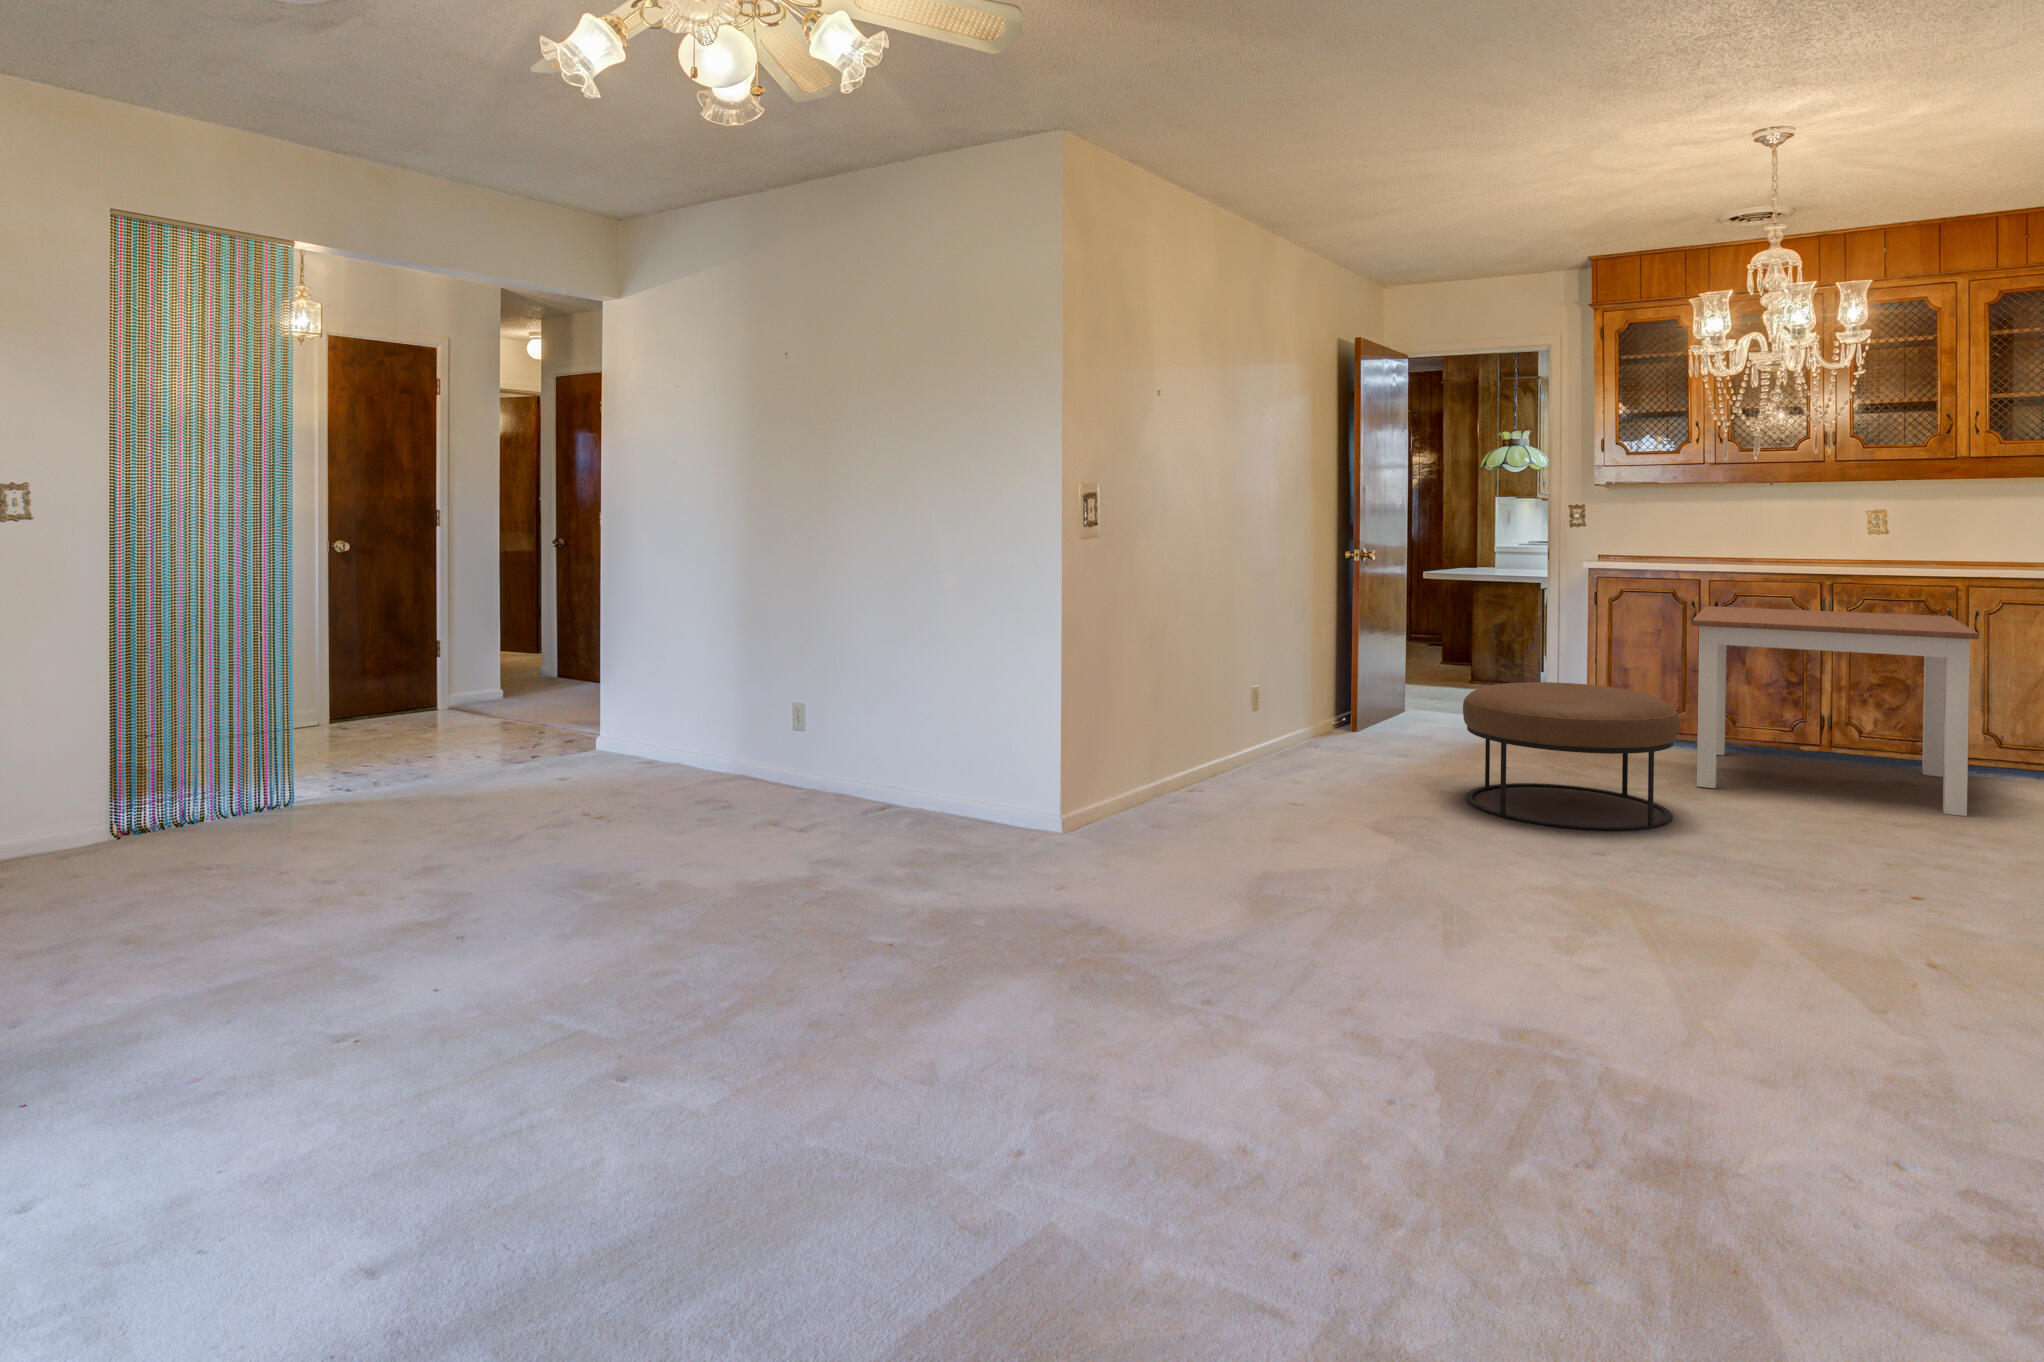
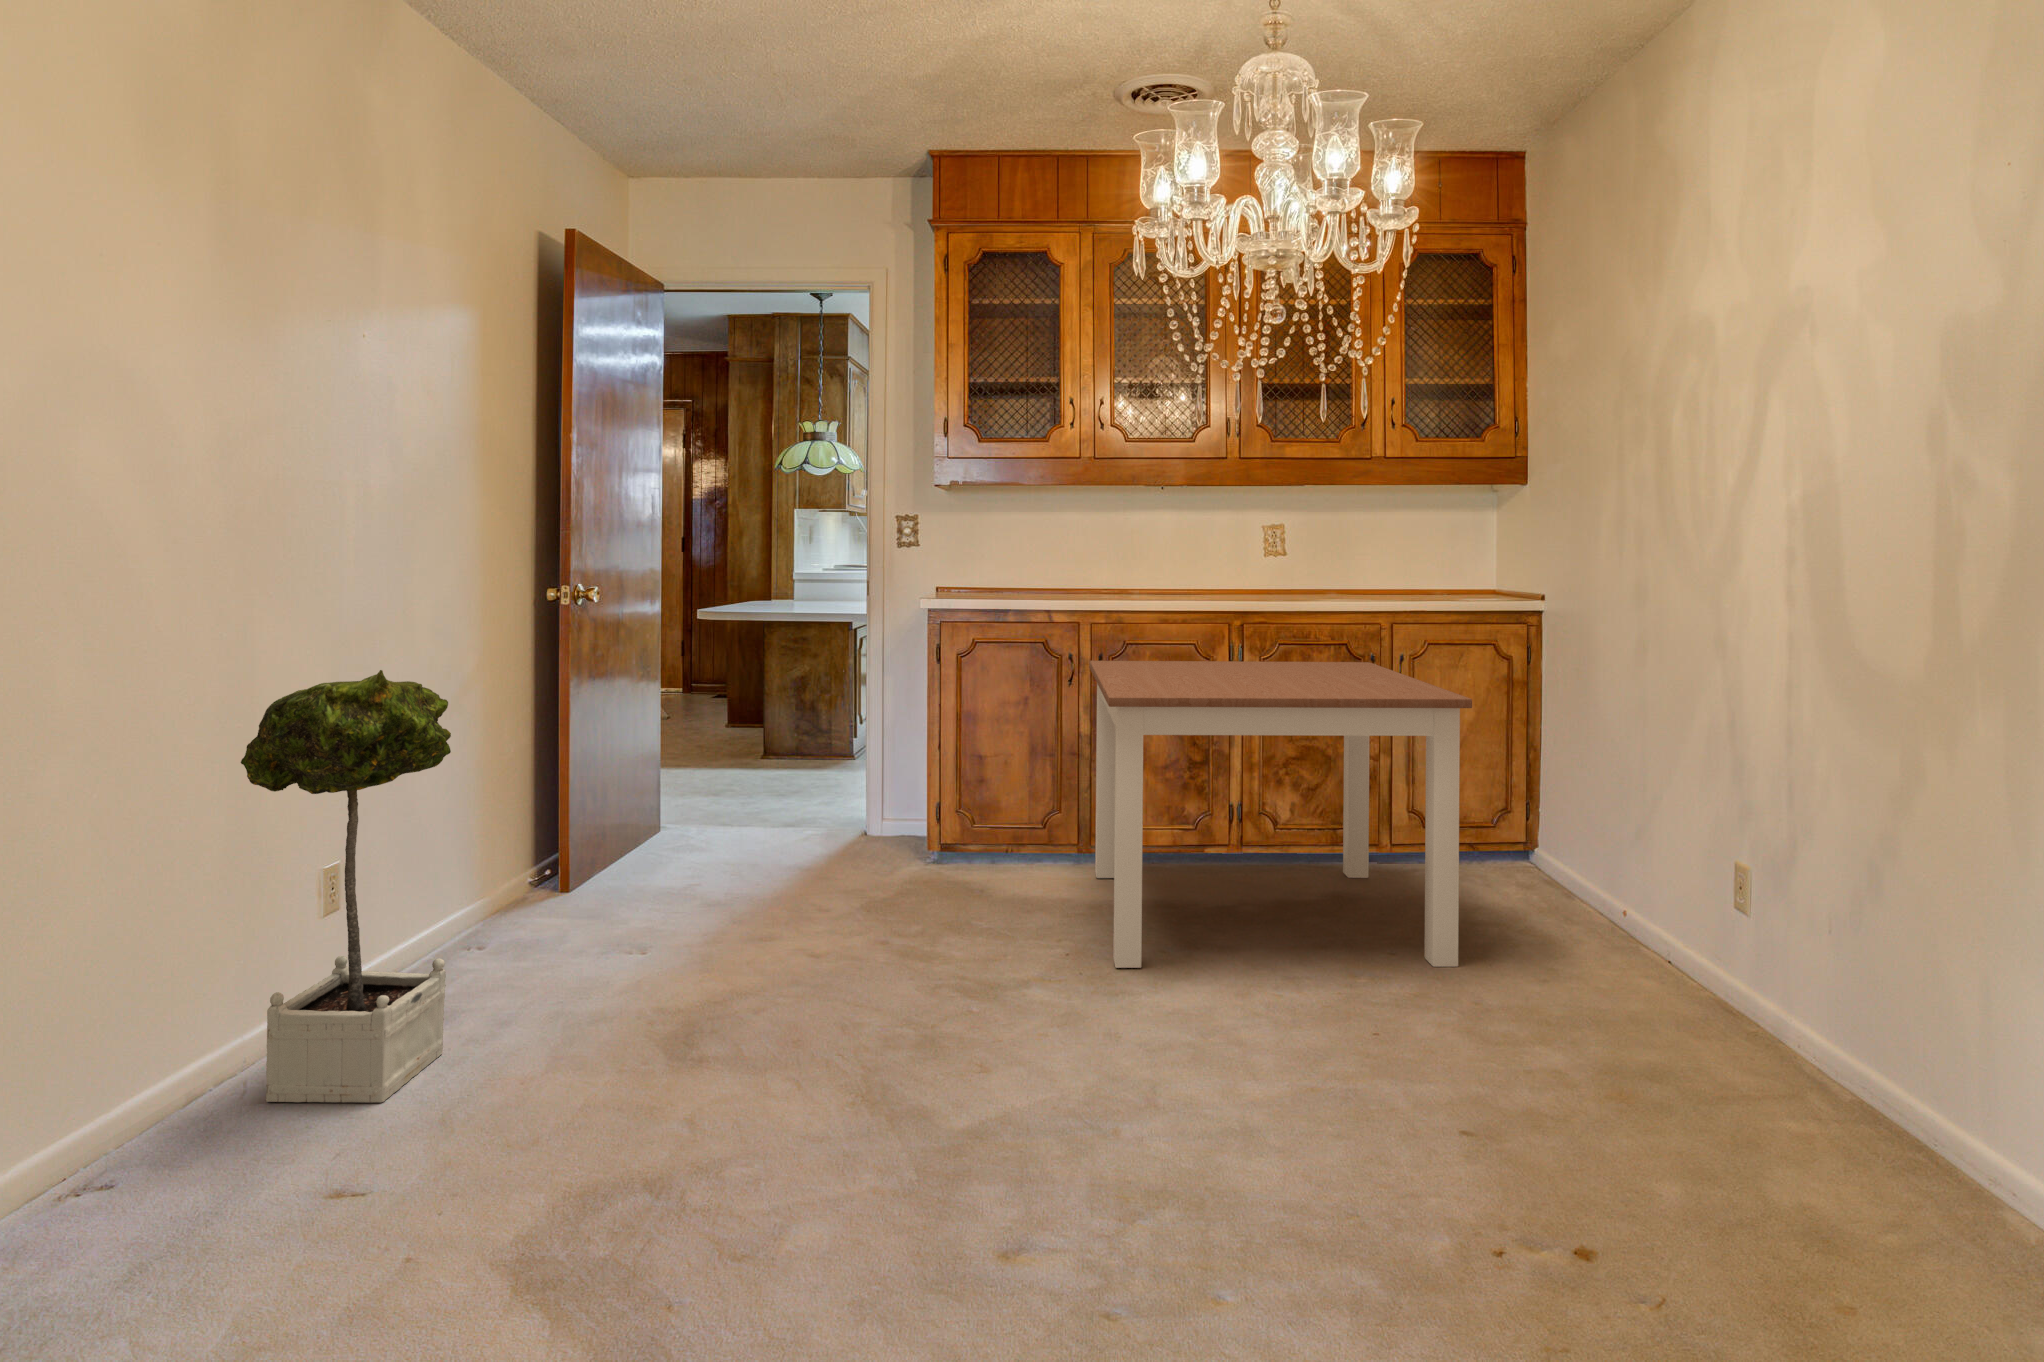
potted tree: none [1239,582,1321,776] -> present [241,670,451,1103]
ottoman: present [1463,682,1679,831] -> none [743,832,1128,1182]

